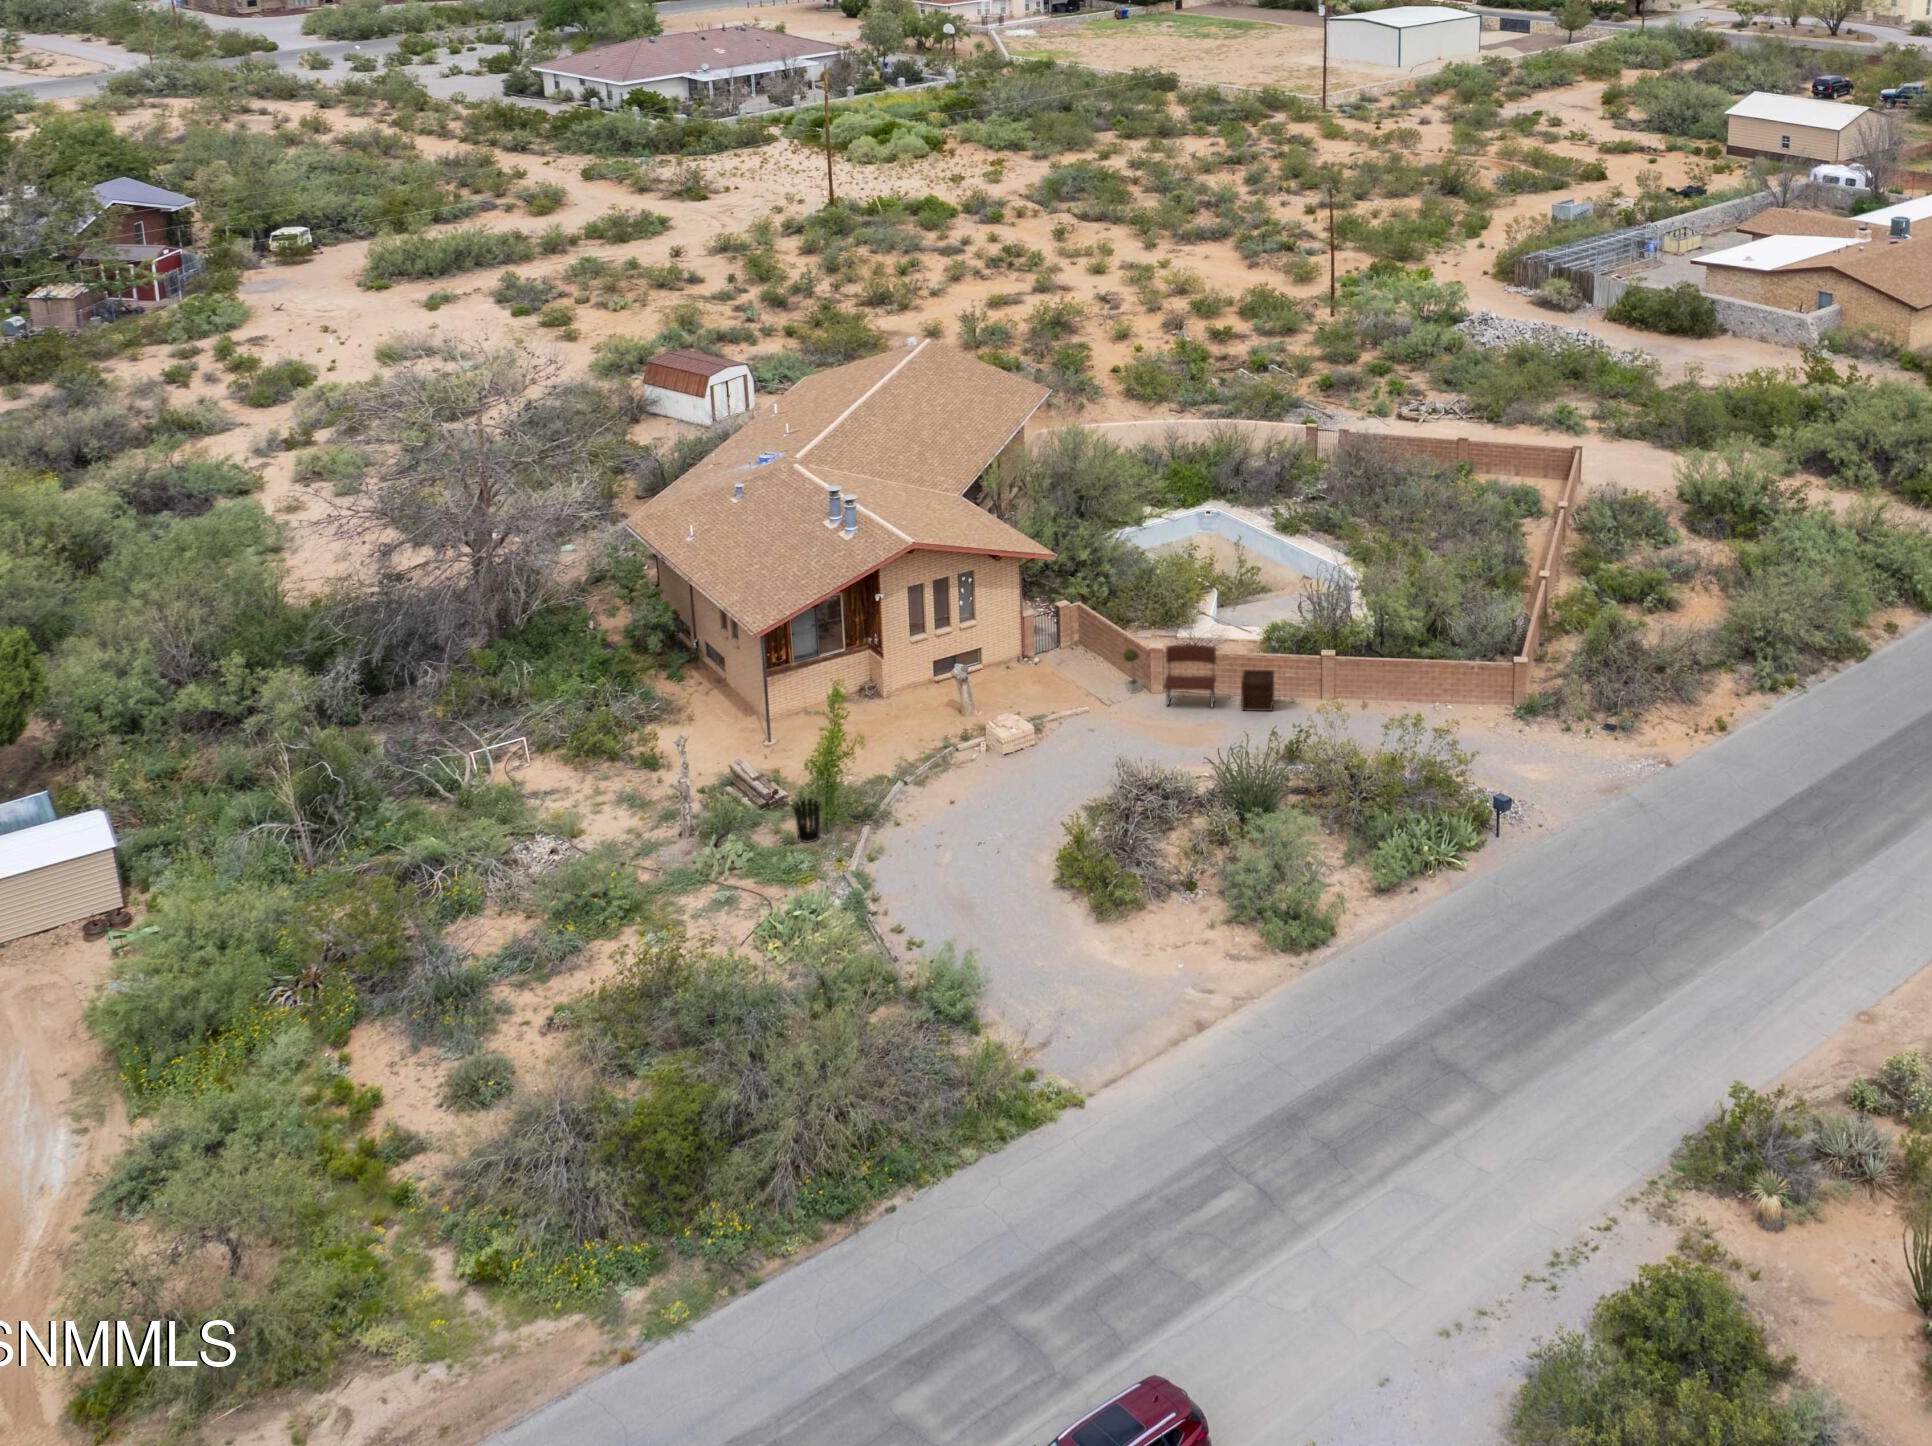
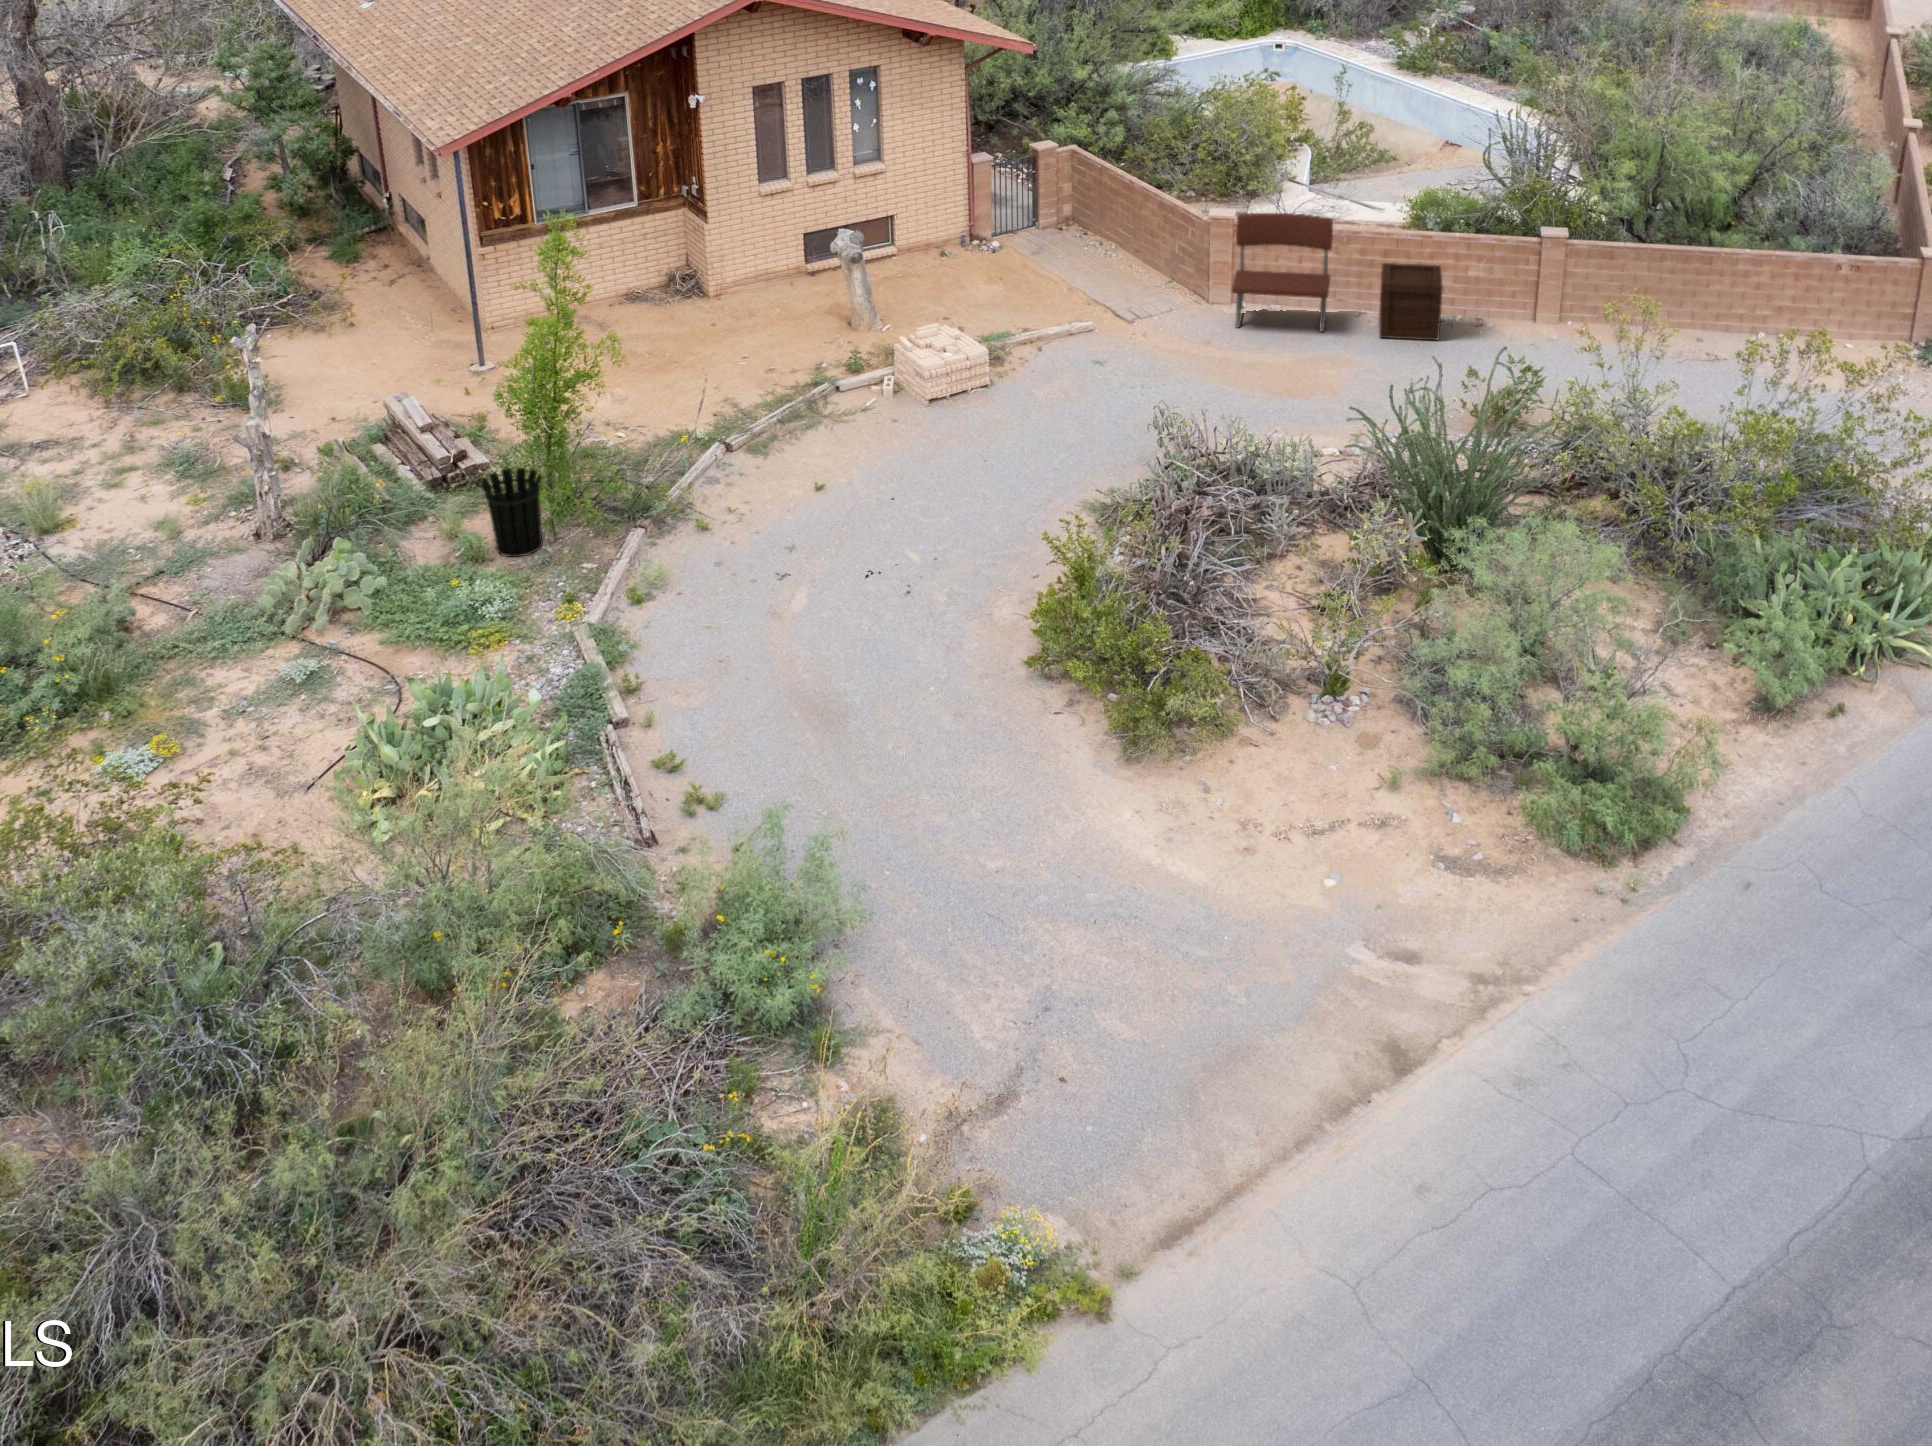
potted tree: present [1123,649,1142,693] -> none [1154,221,1187,304]

